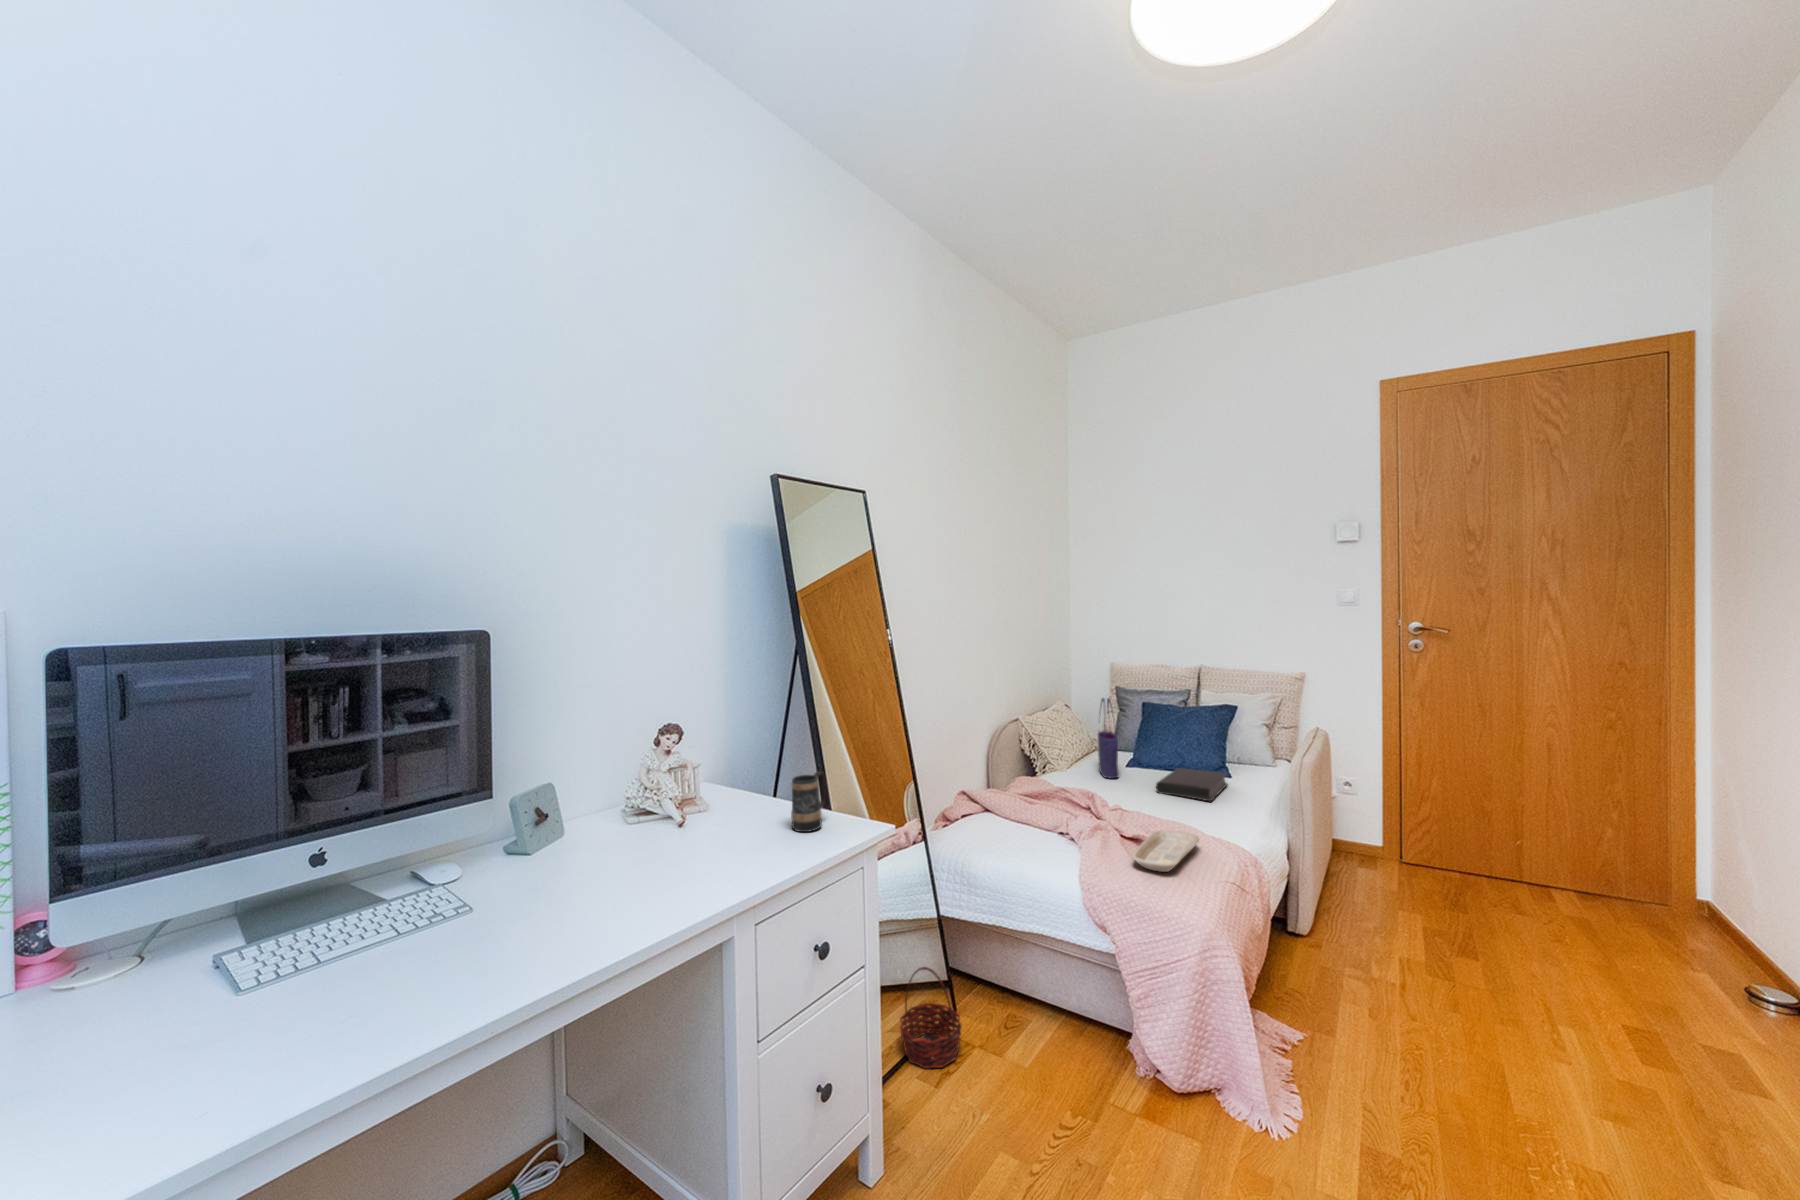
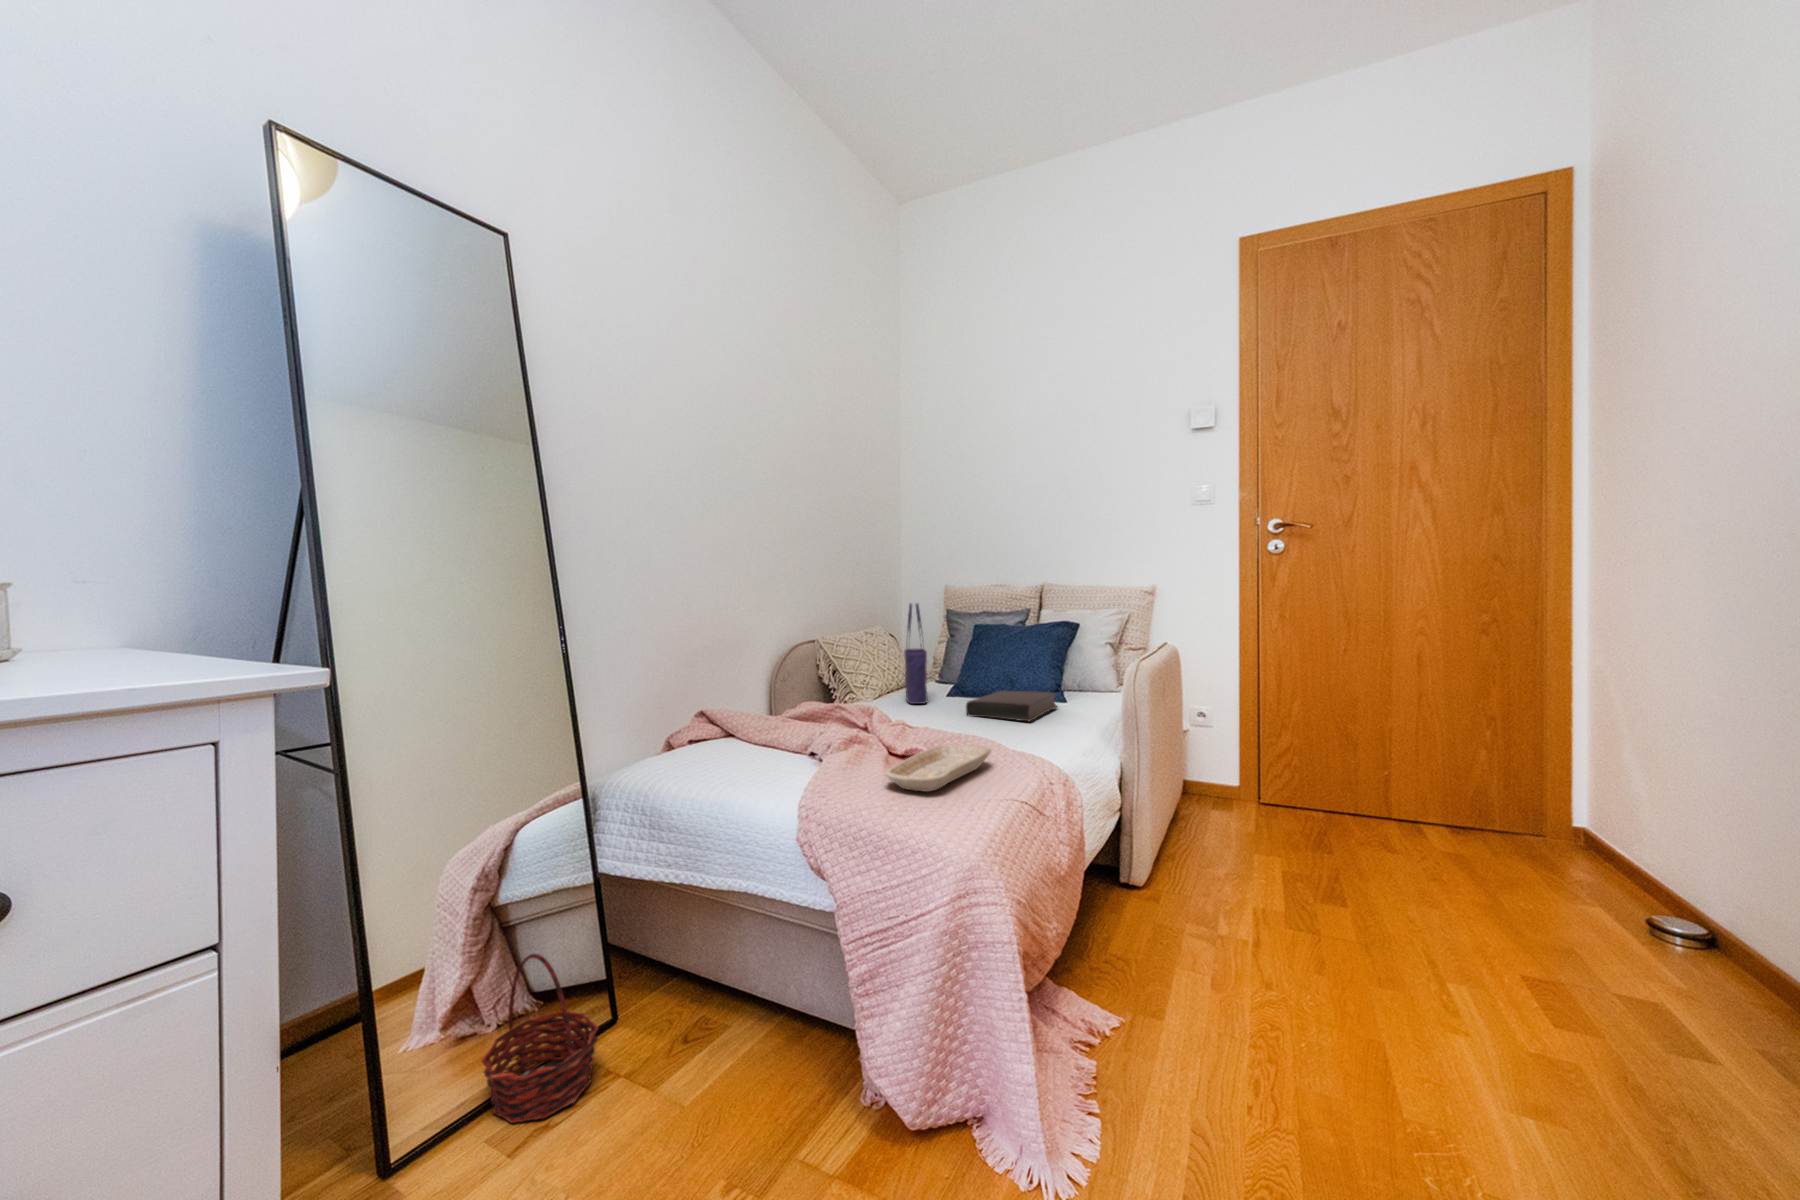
mug: present [791,771,826,832] -> none [77,569,201,676]

